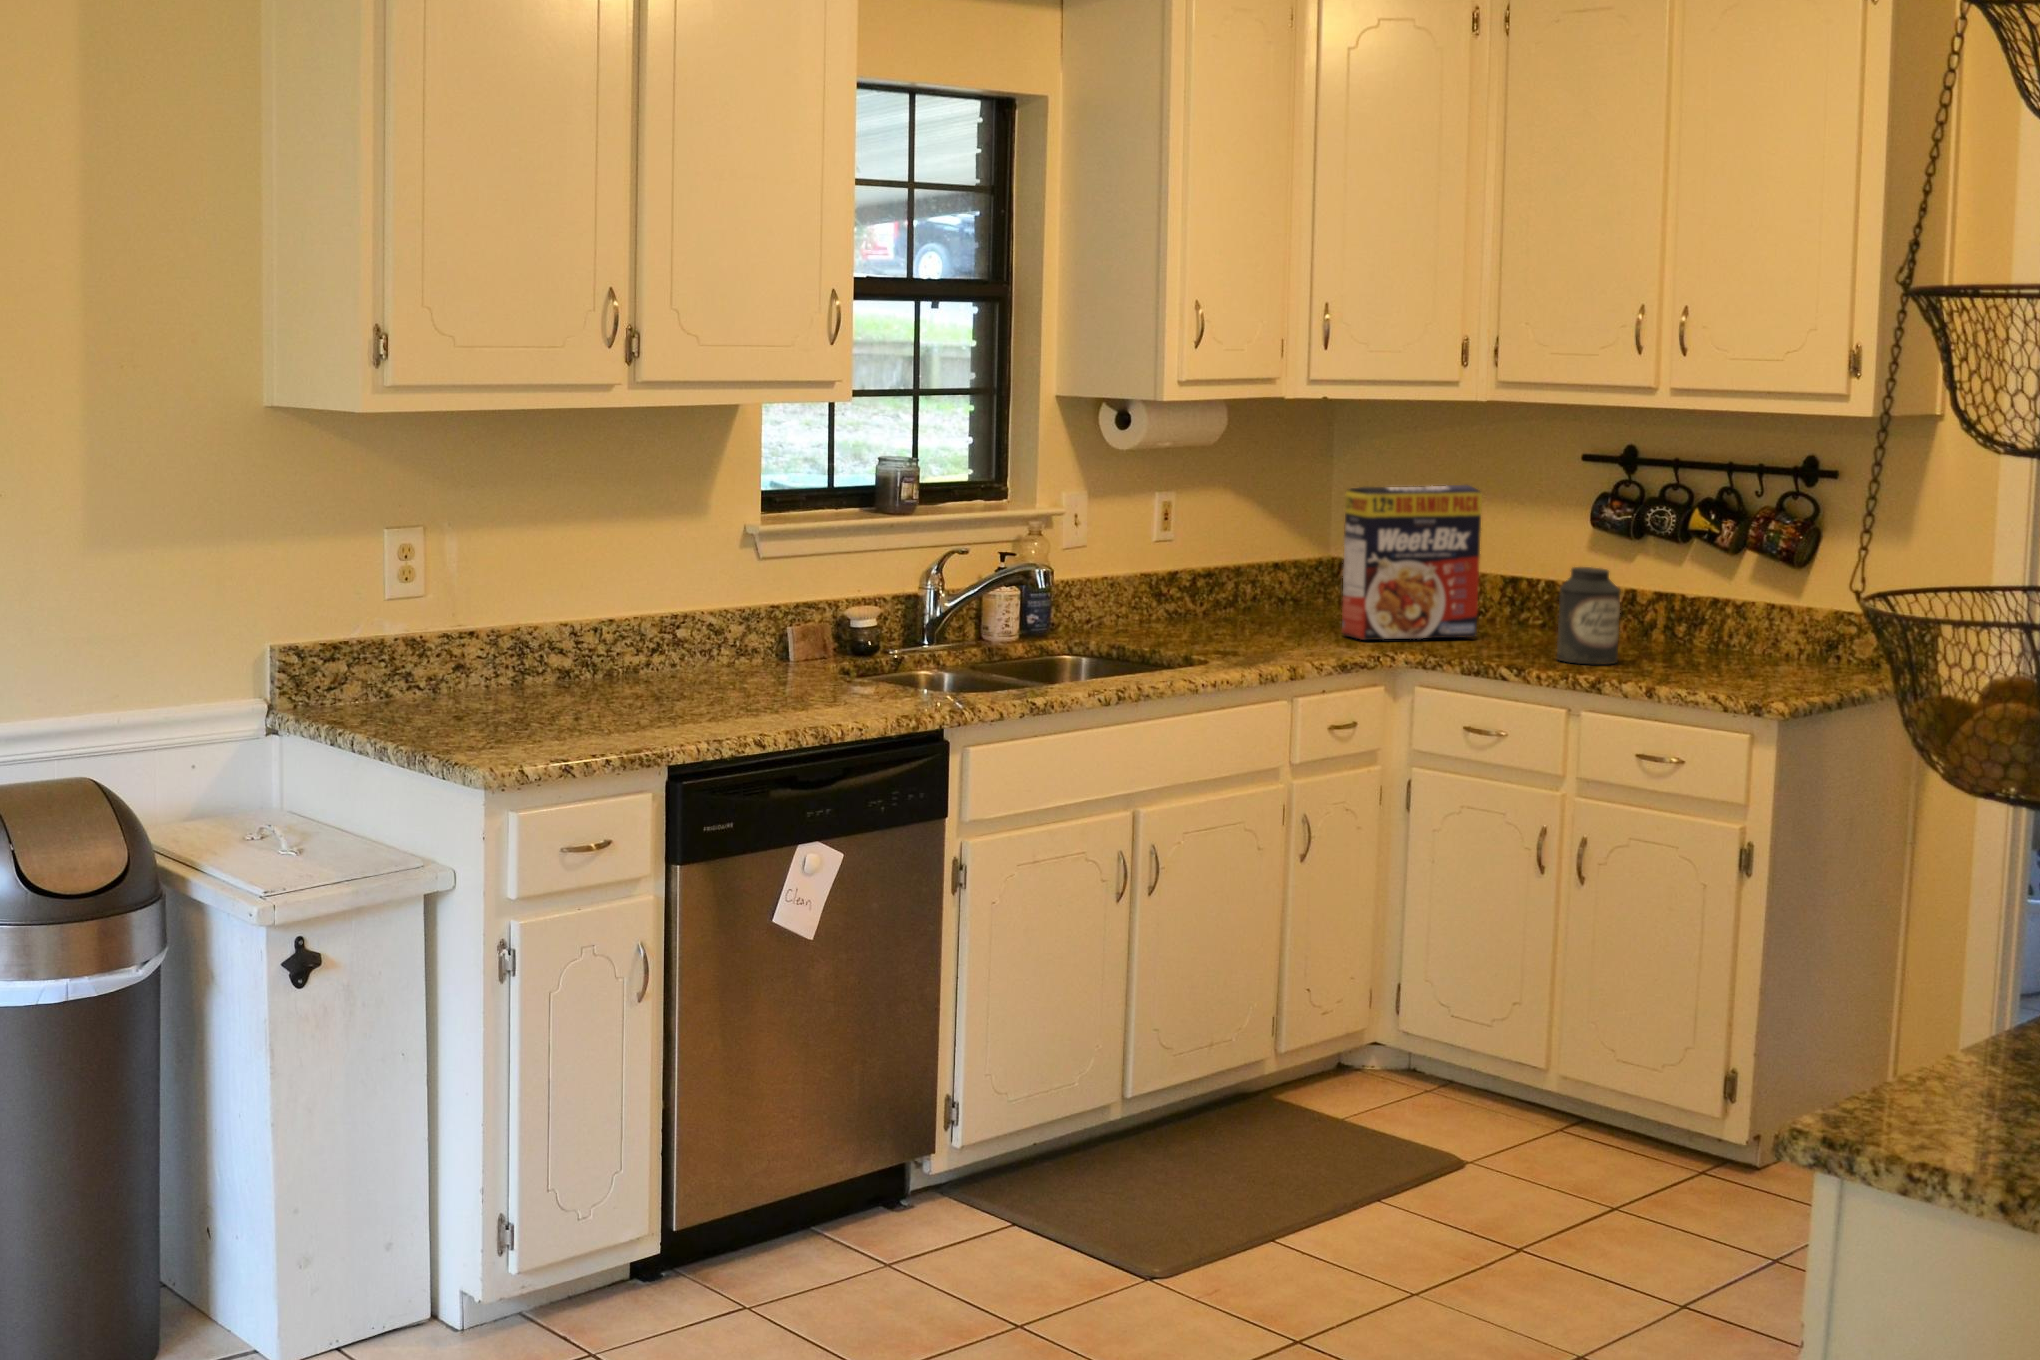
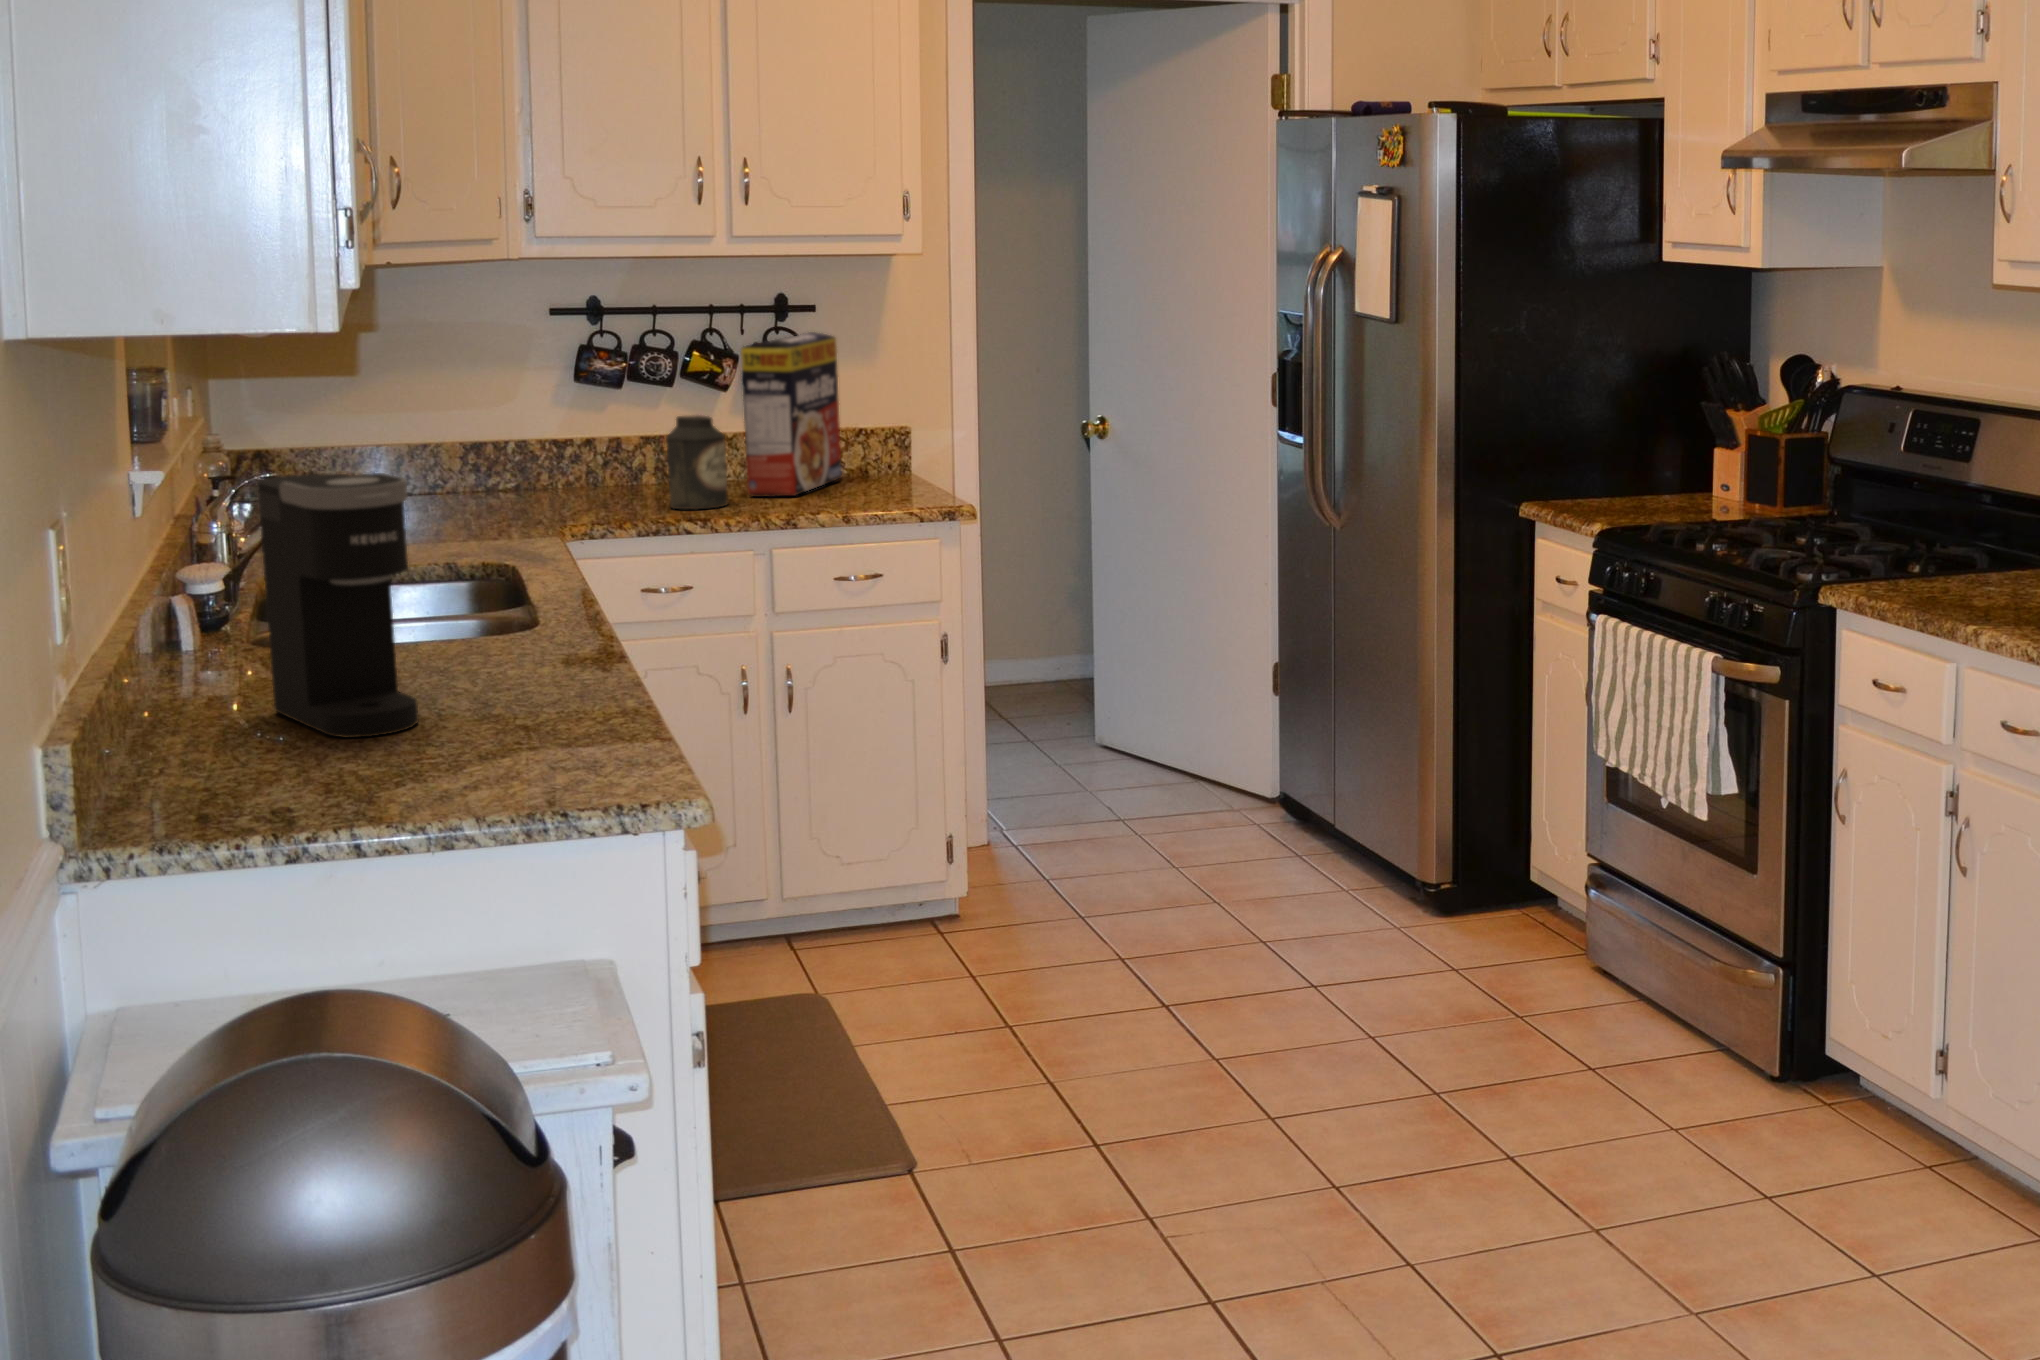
cereal box: present [1342,485,1482,640] -> present [741,332,842,497]
coffee maker: none [668,528,777,721] -> present [257,473,418,738]

